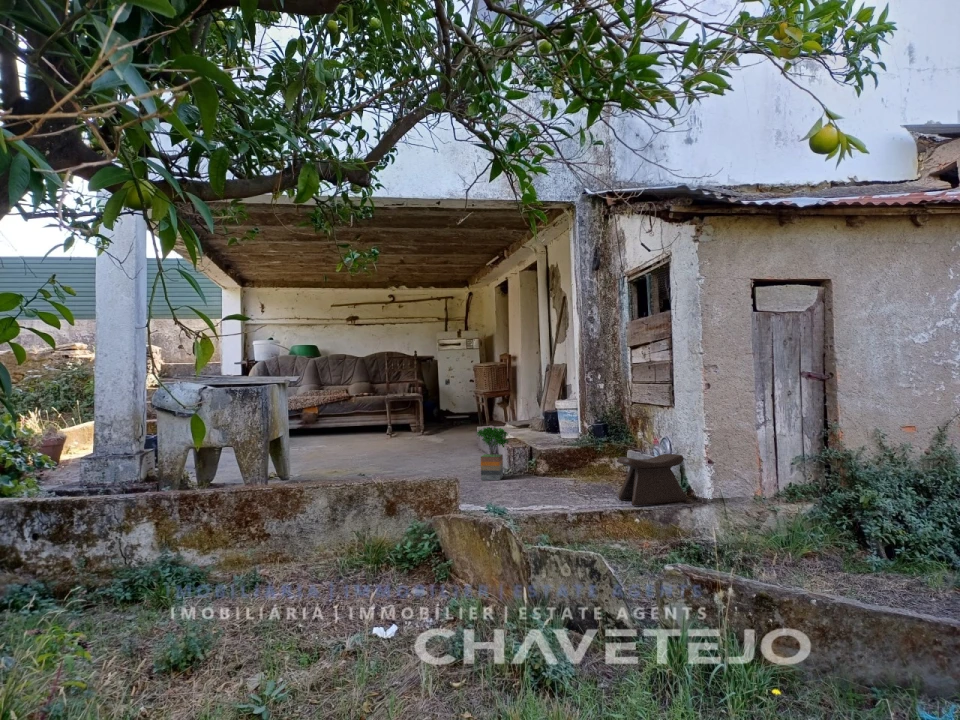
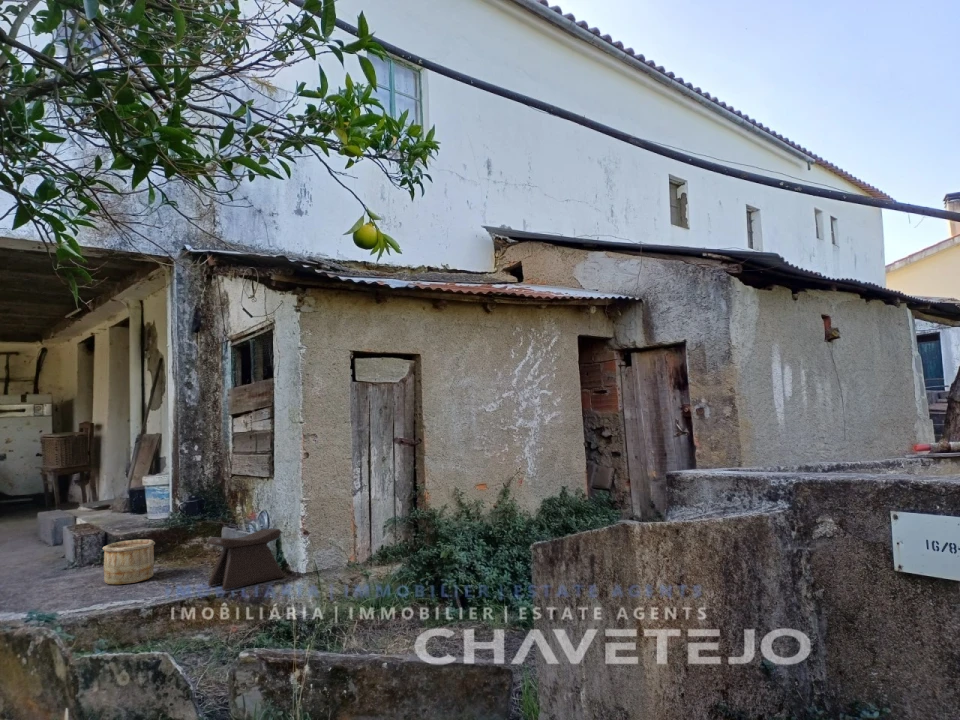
potted tree: present [477,427,508,480] -> none [25,515,76,585]
wooden bucket: none [531,452,571,488] -> present [102,539,155,584]

